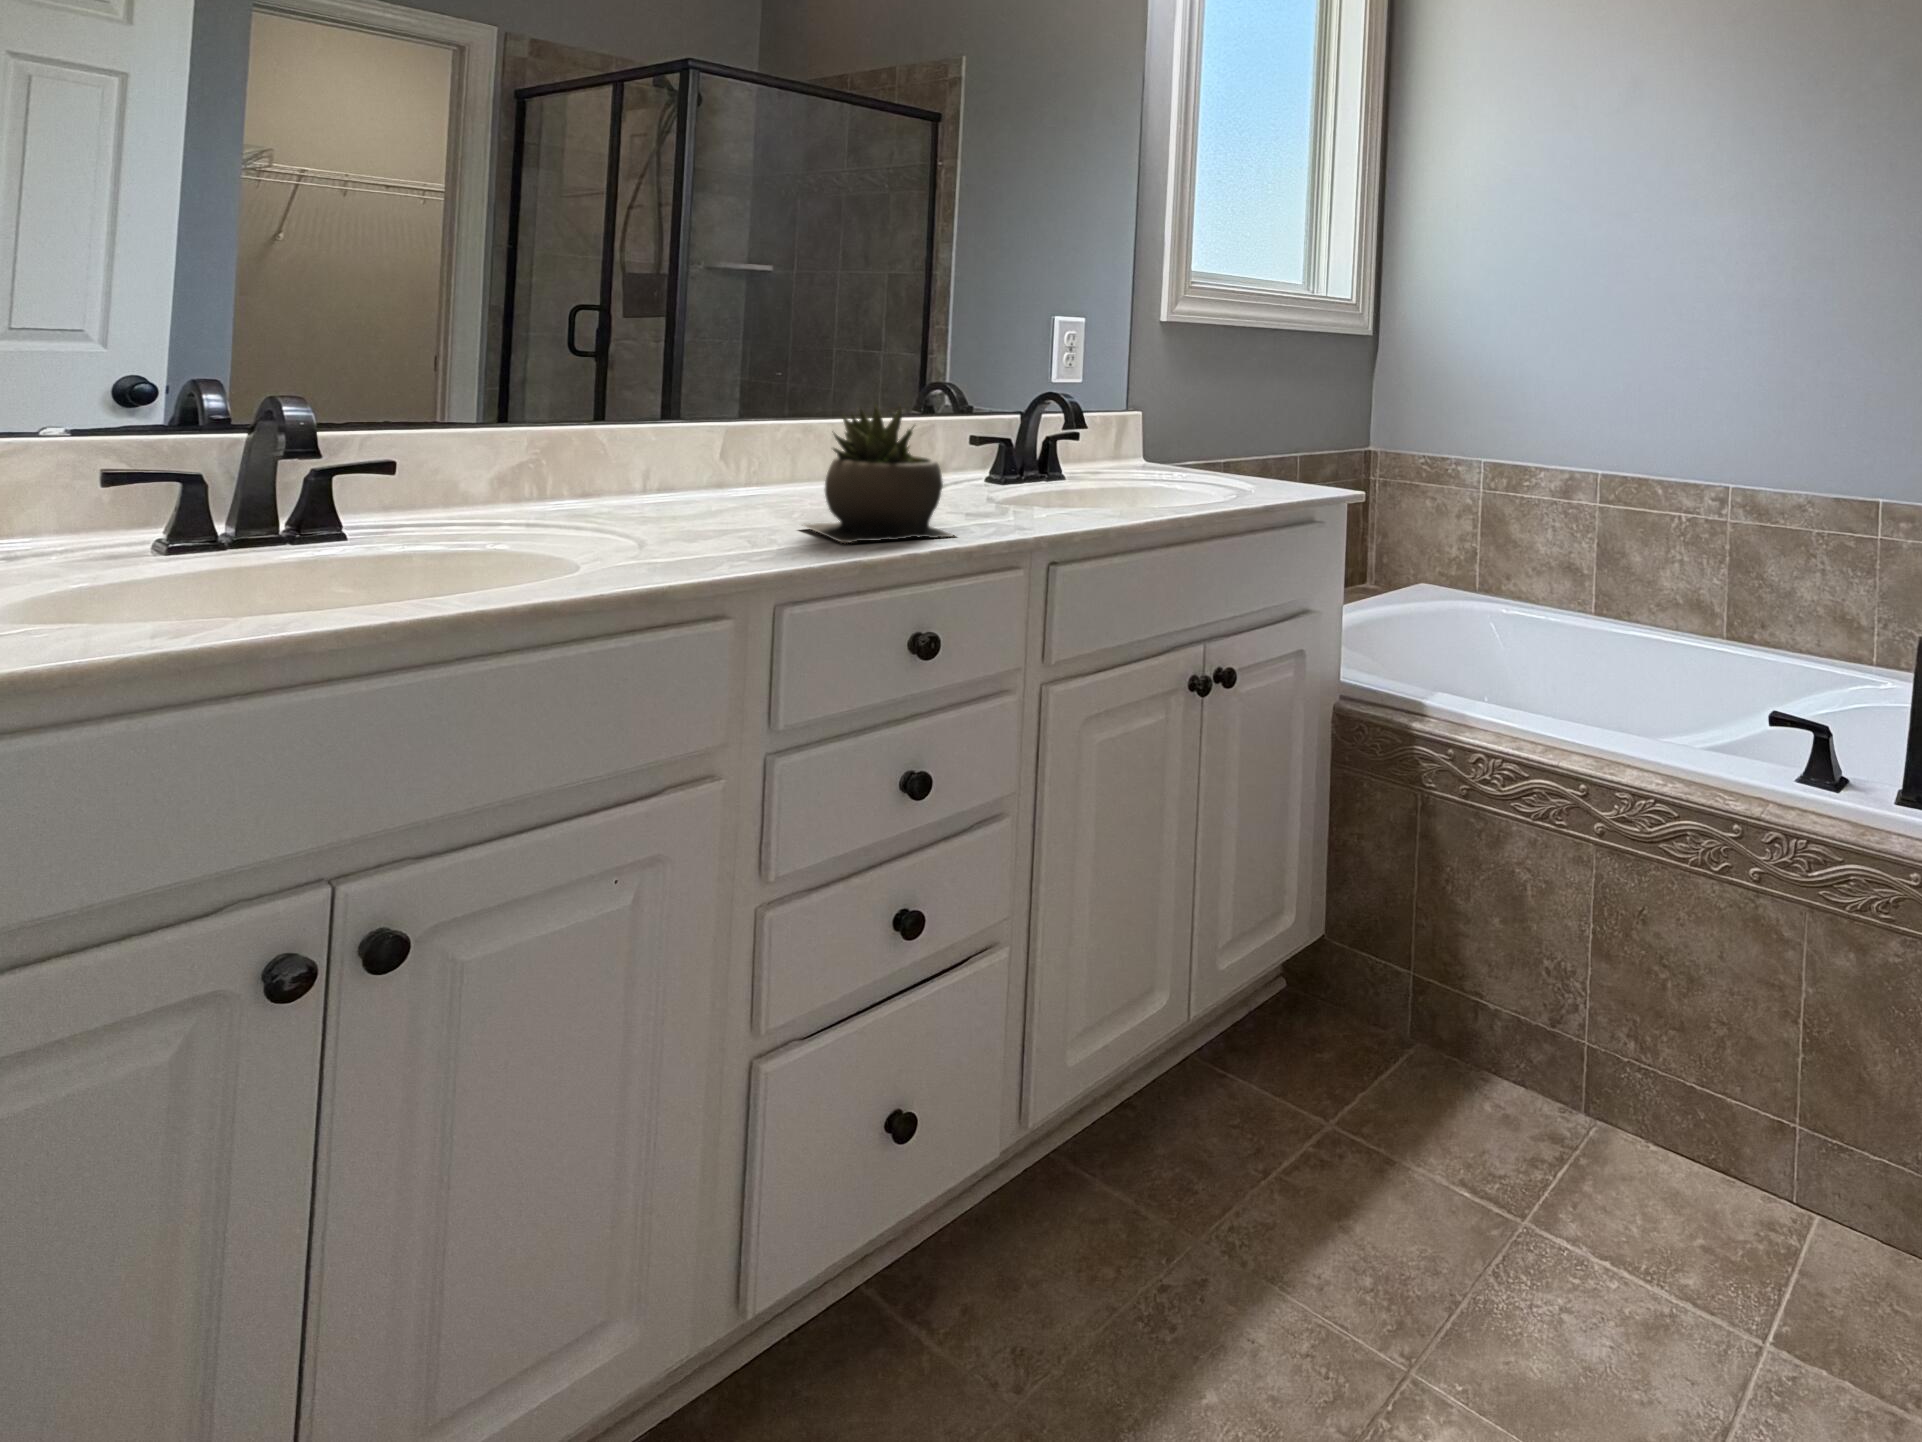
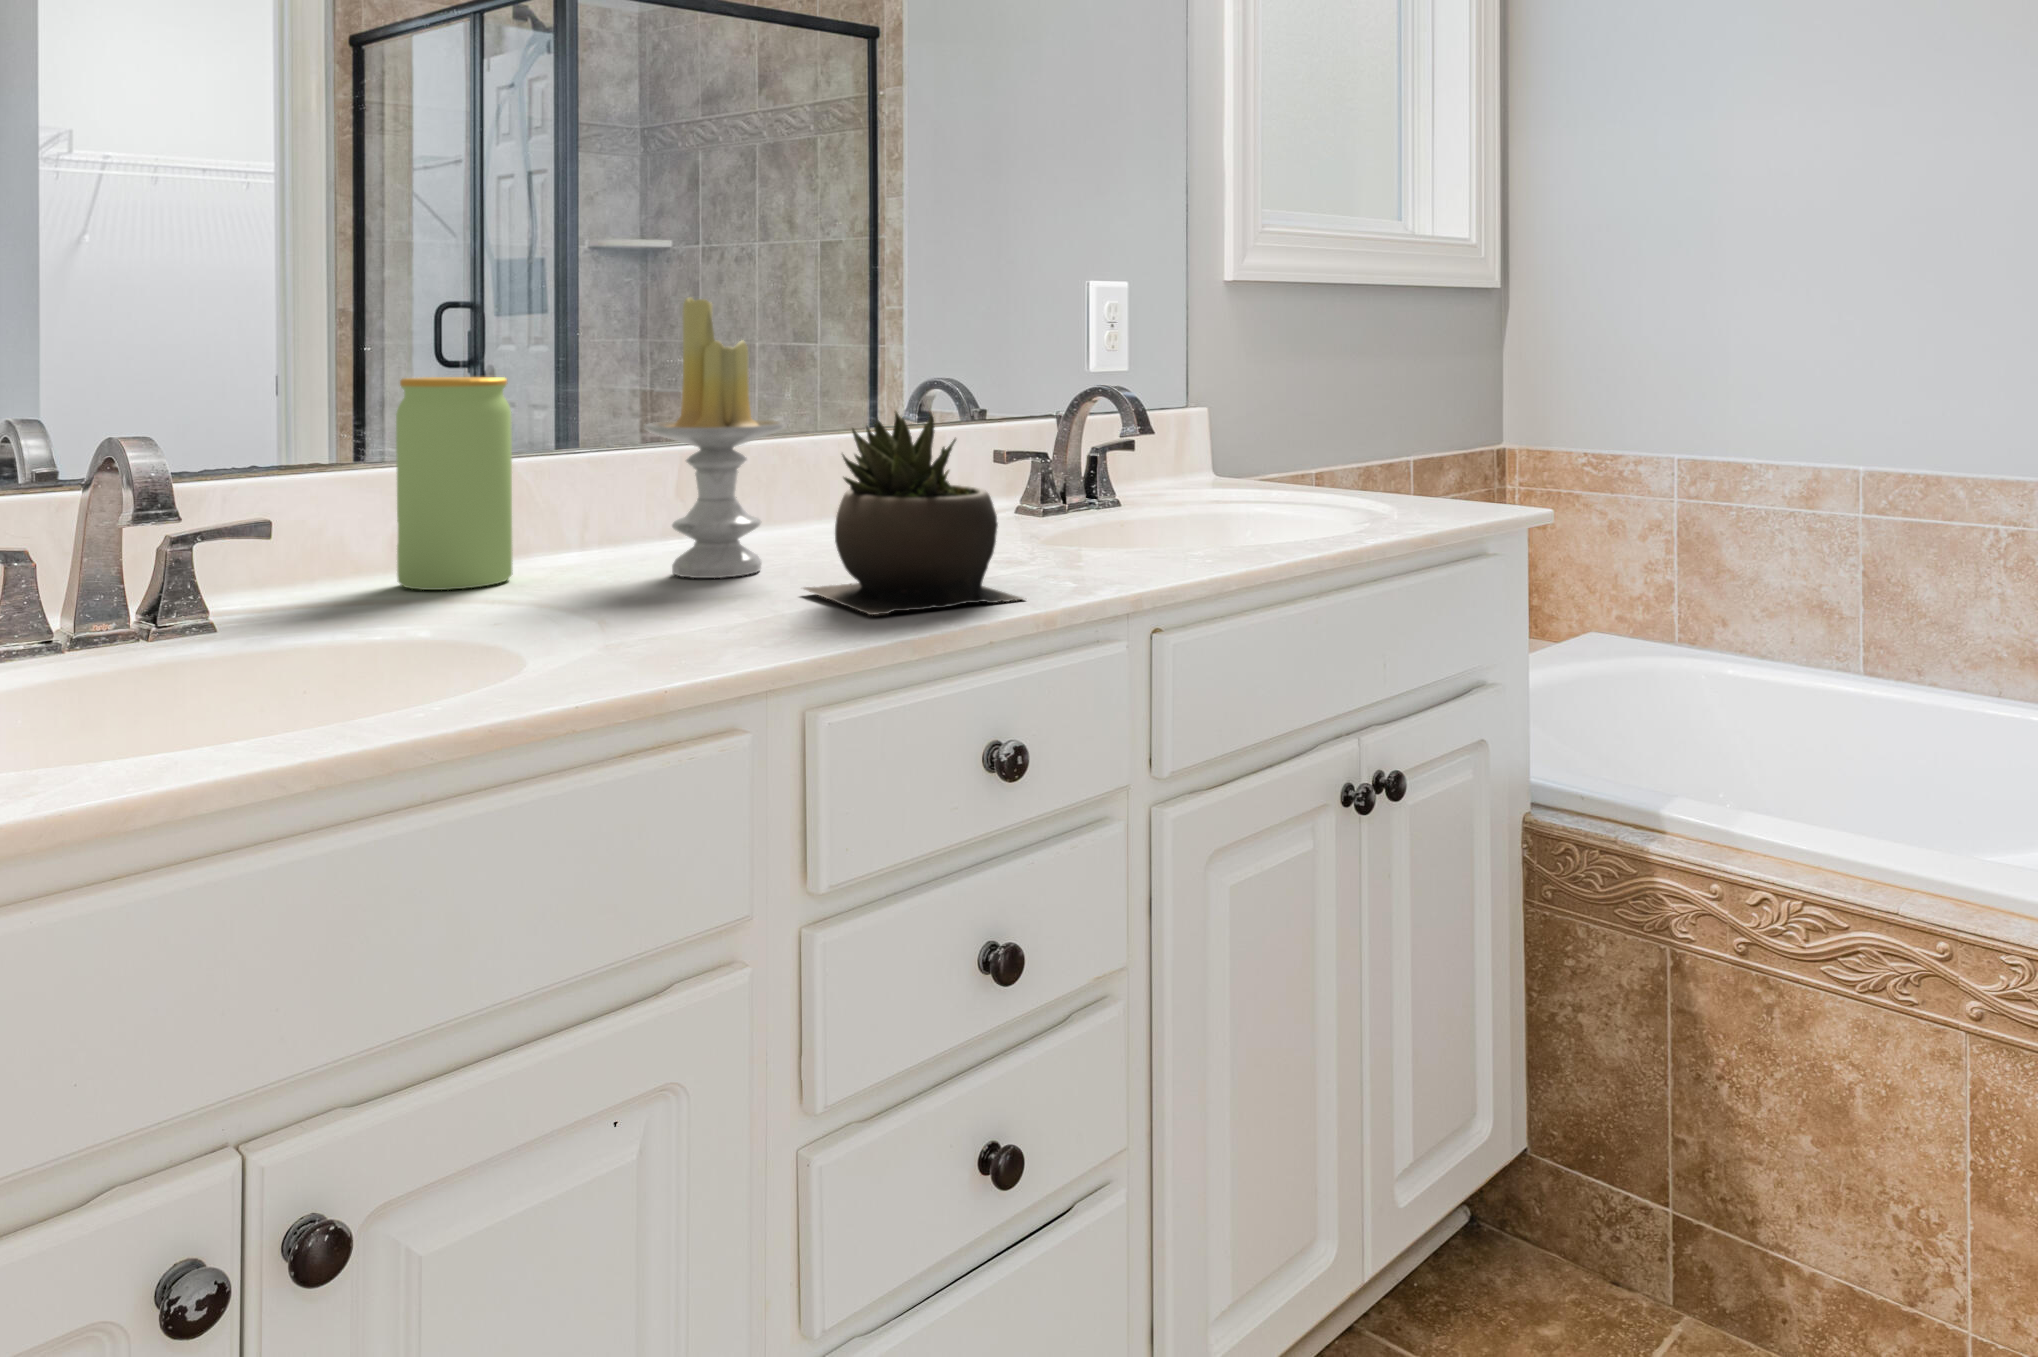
candle: none [695,315,805,516] -> present [643,298,787,578]
jar: none [495,362,594,518] -> present [396,377,513,590]

